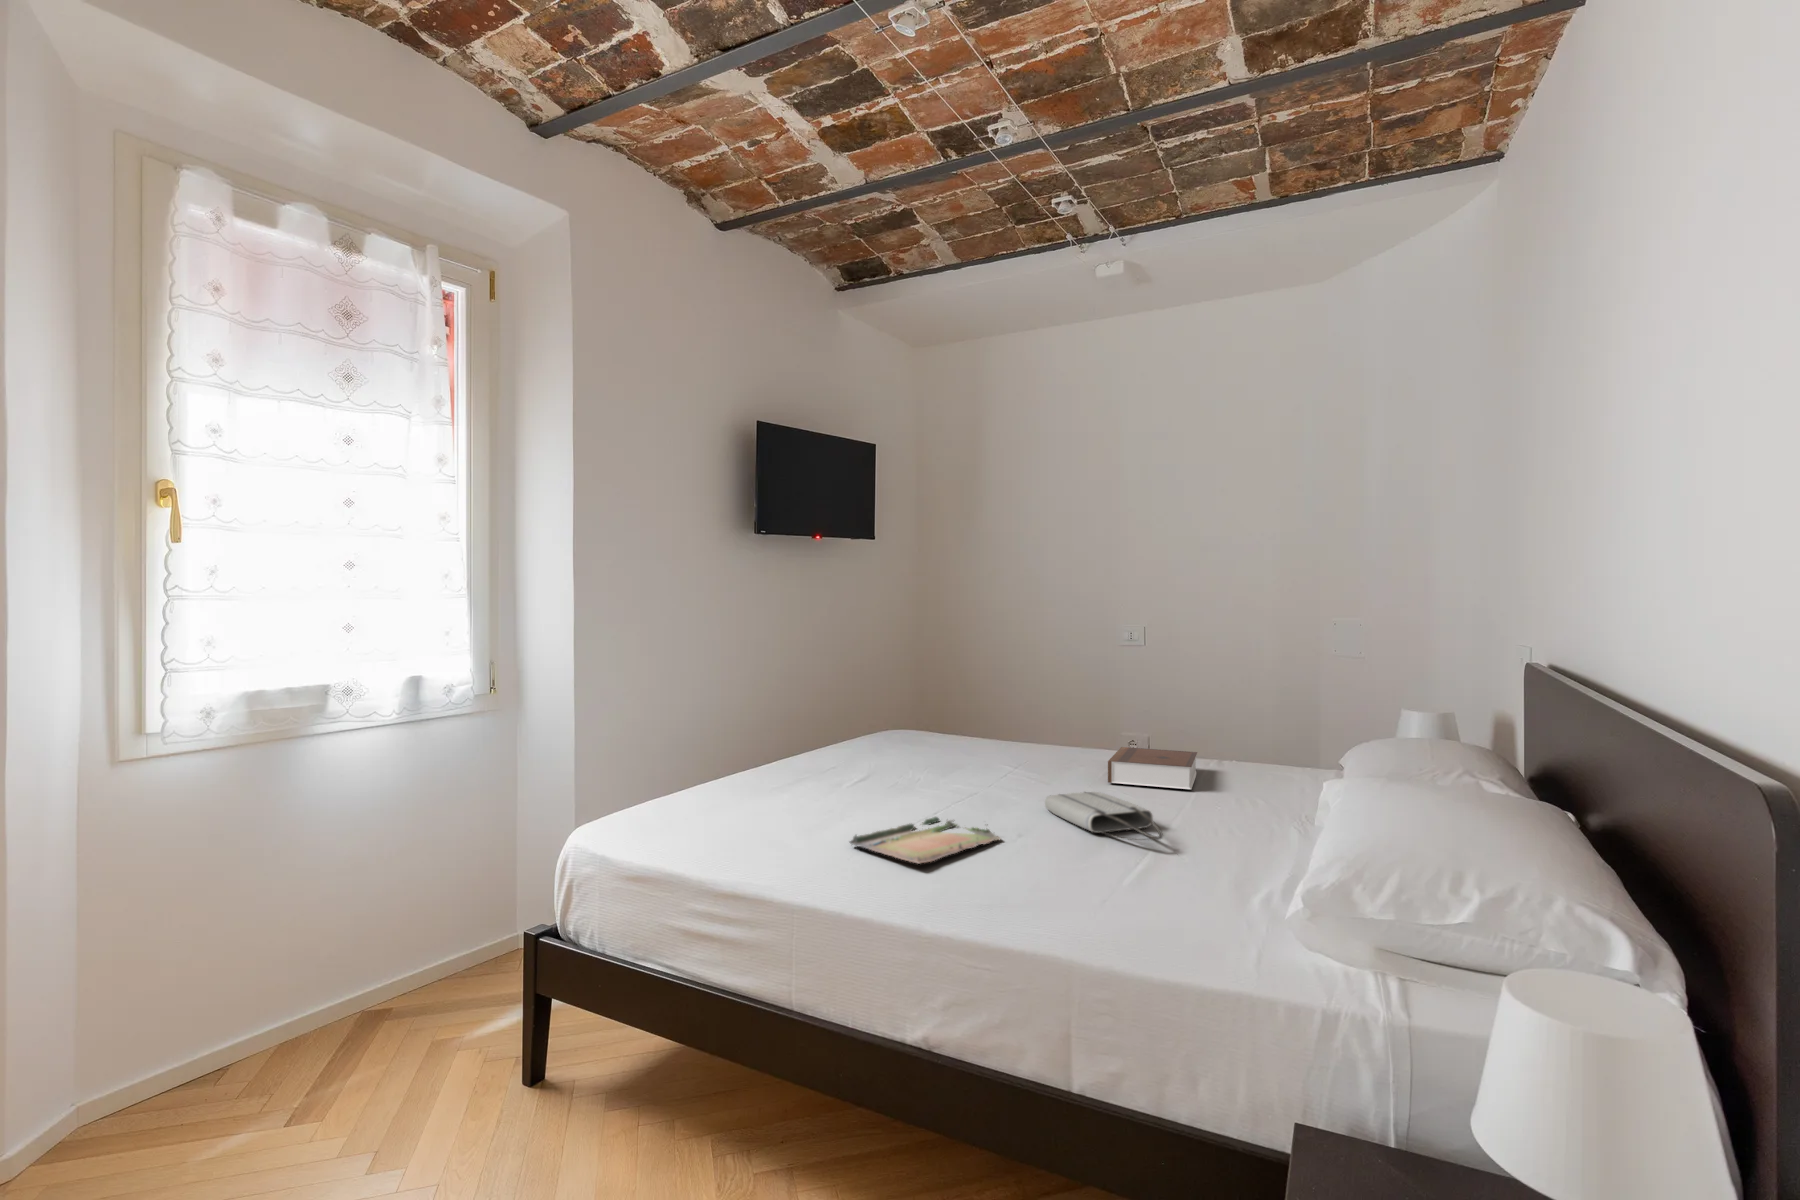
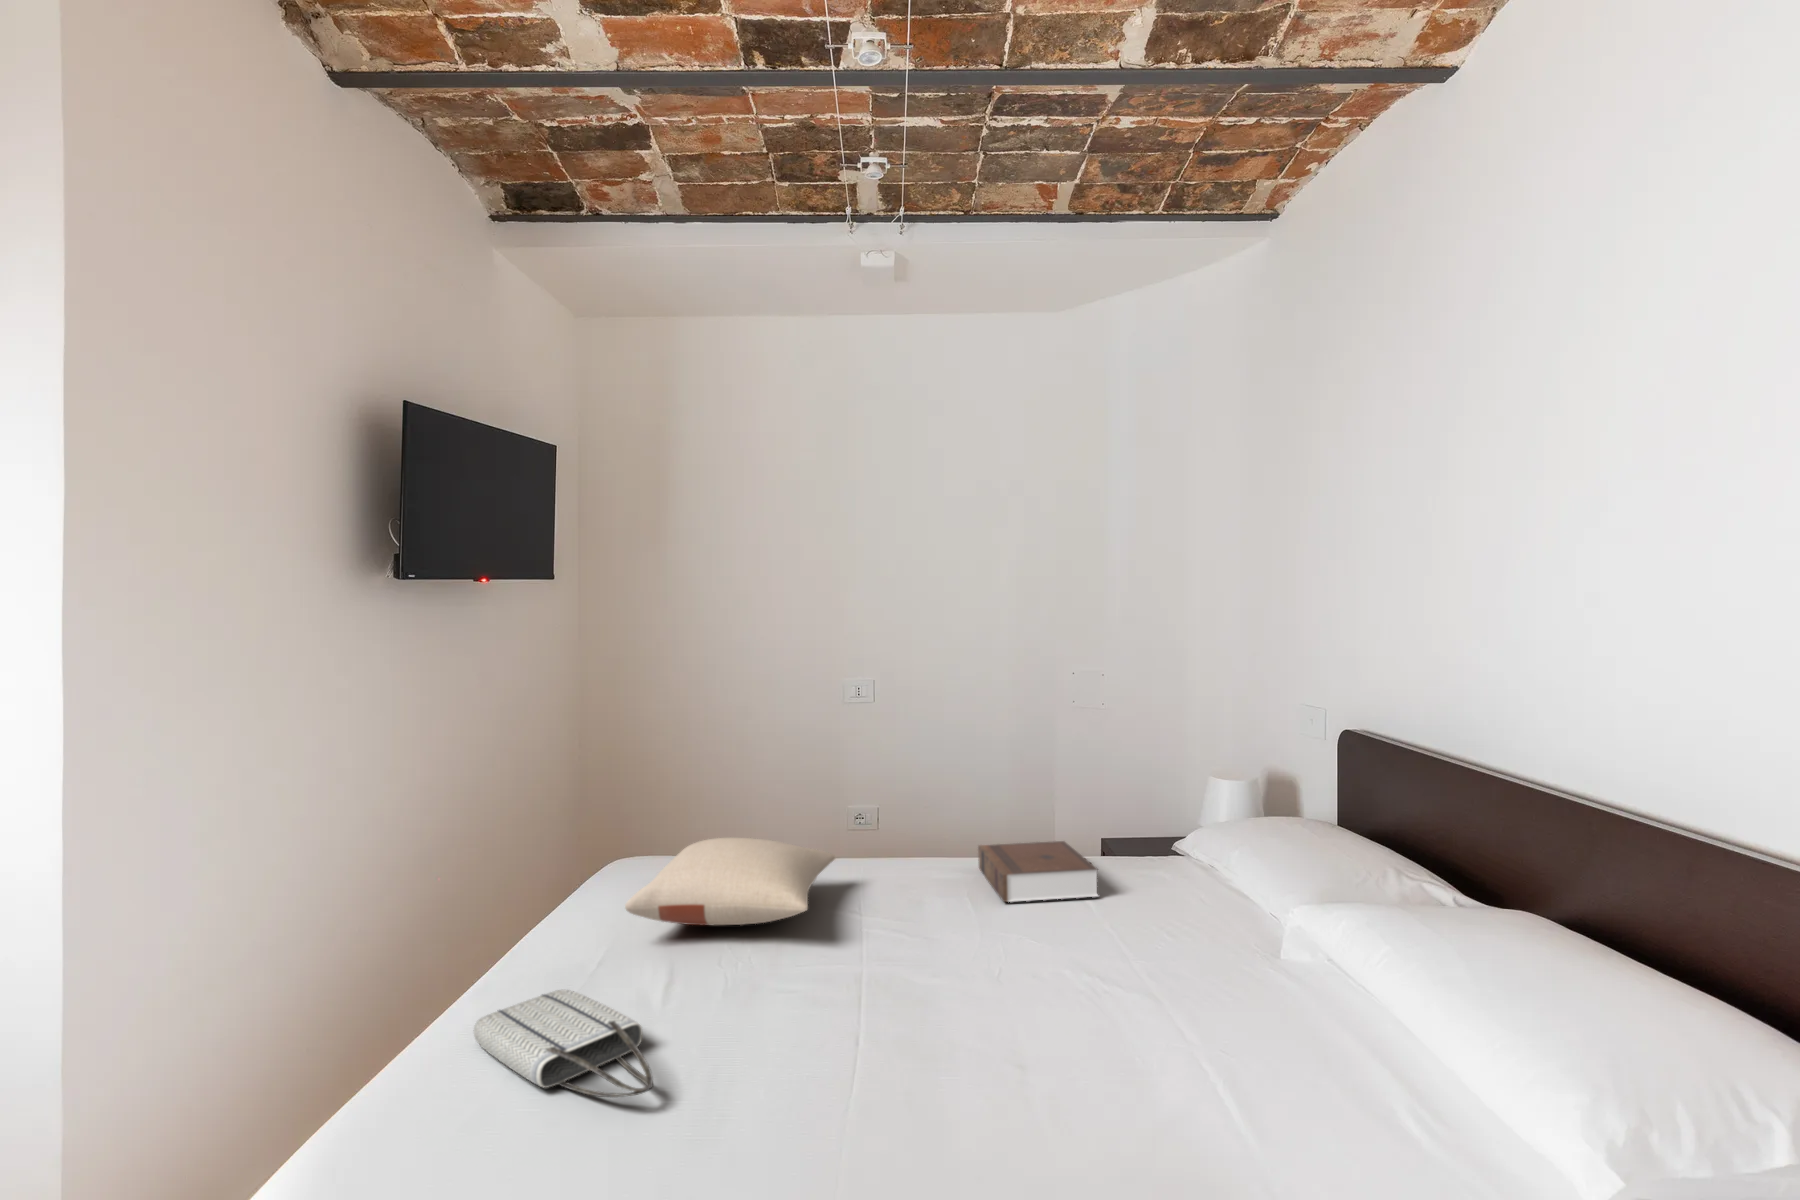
pillow: none [835,713,998,767] -> present [625,838,835,925]
tote bag: present [1045,792,1163,840] -> present [474,990,653,1097]
tray: present [850,817,1000,864] -> none [815,1021,1007,1144]

